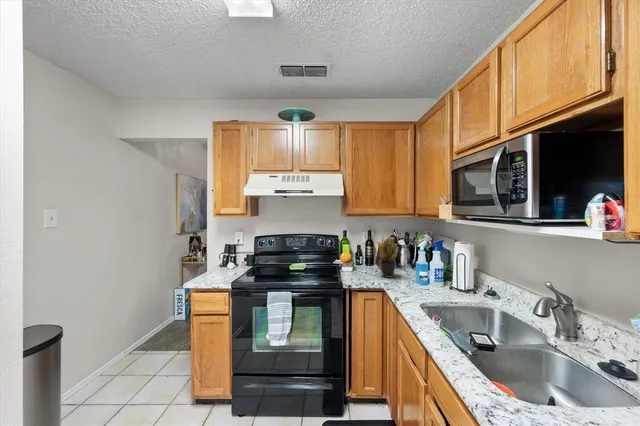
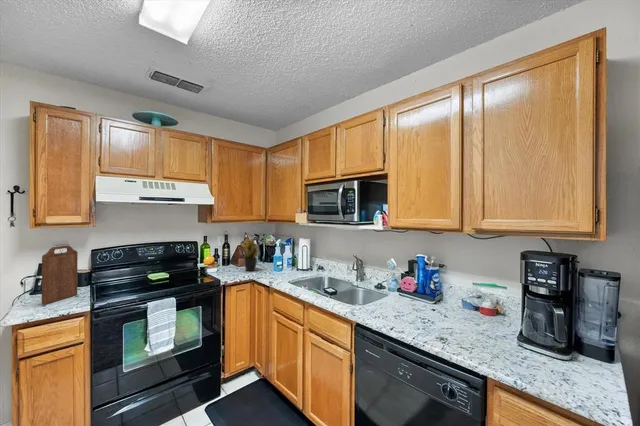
cutting board: none [208,232,234,277] -> present [42,245,78,304]

